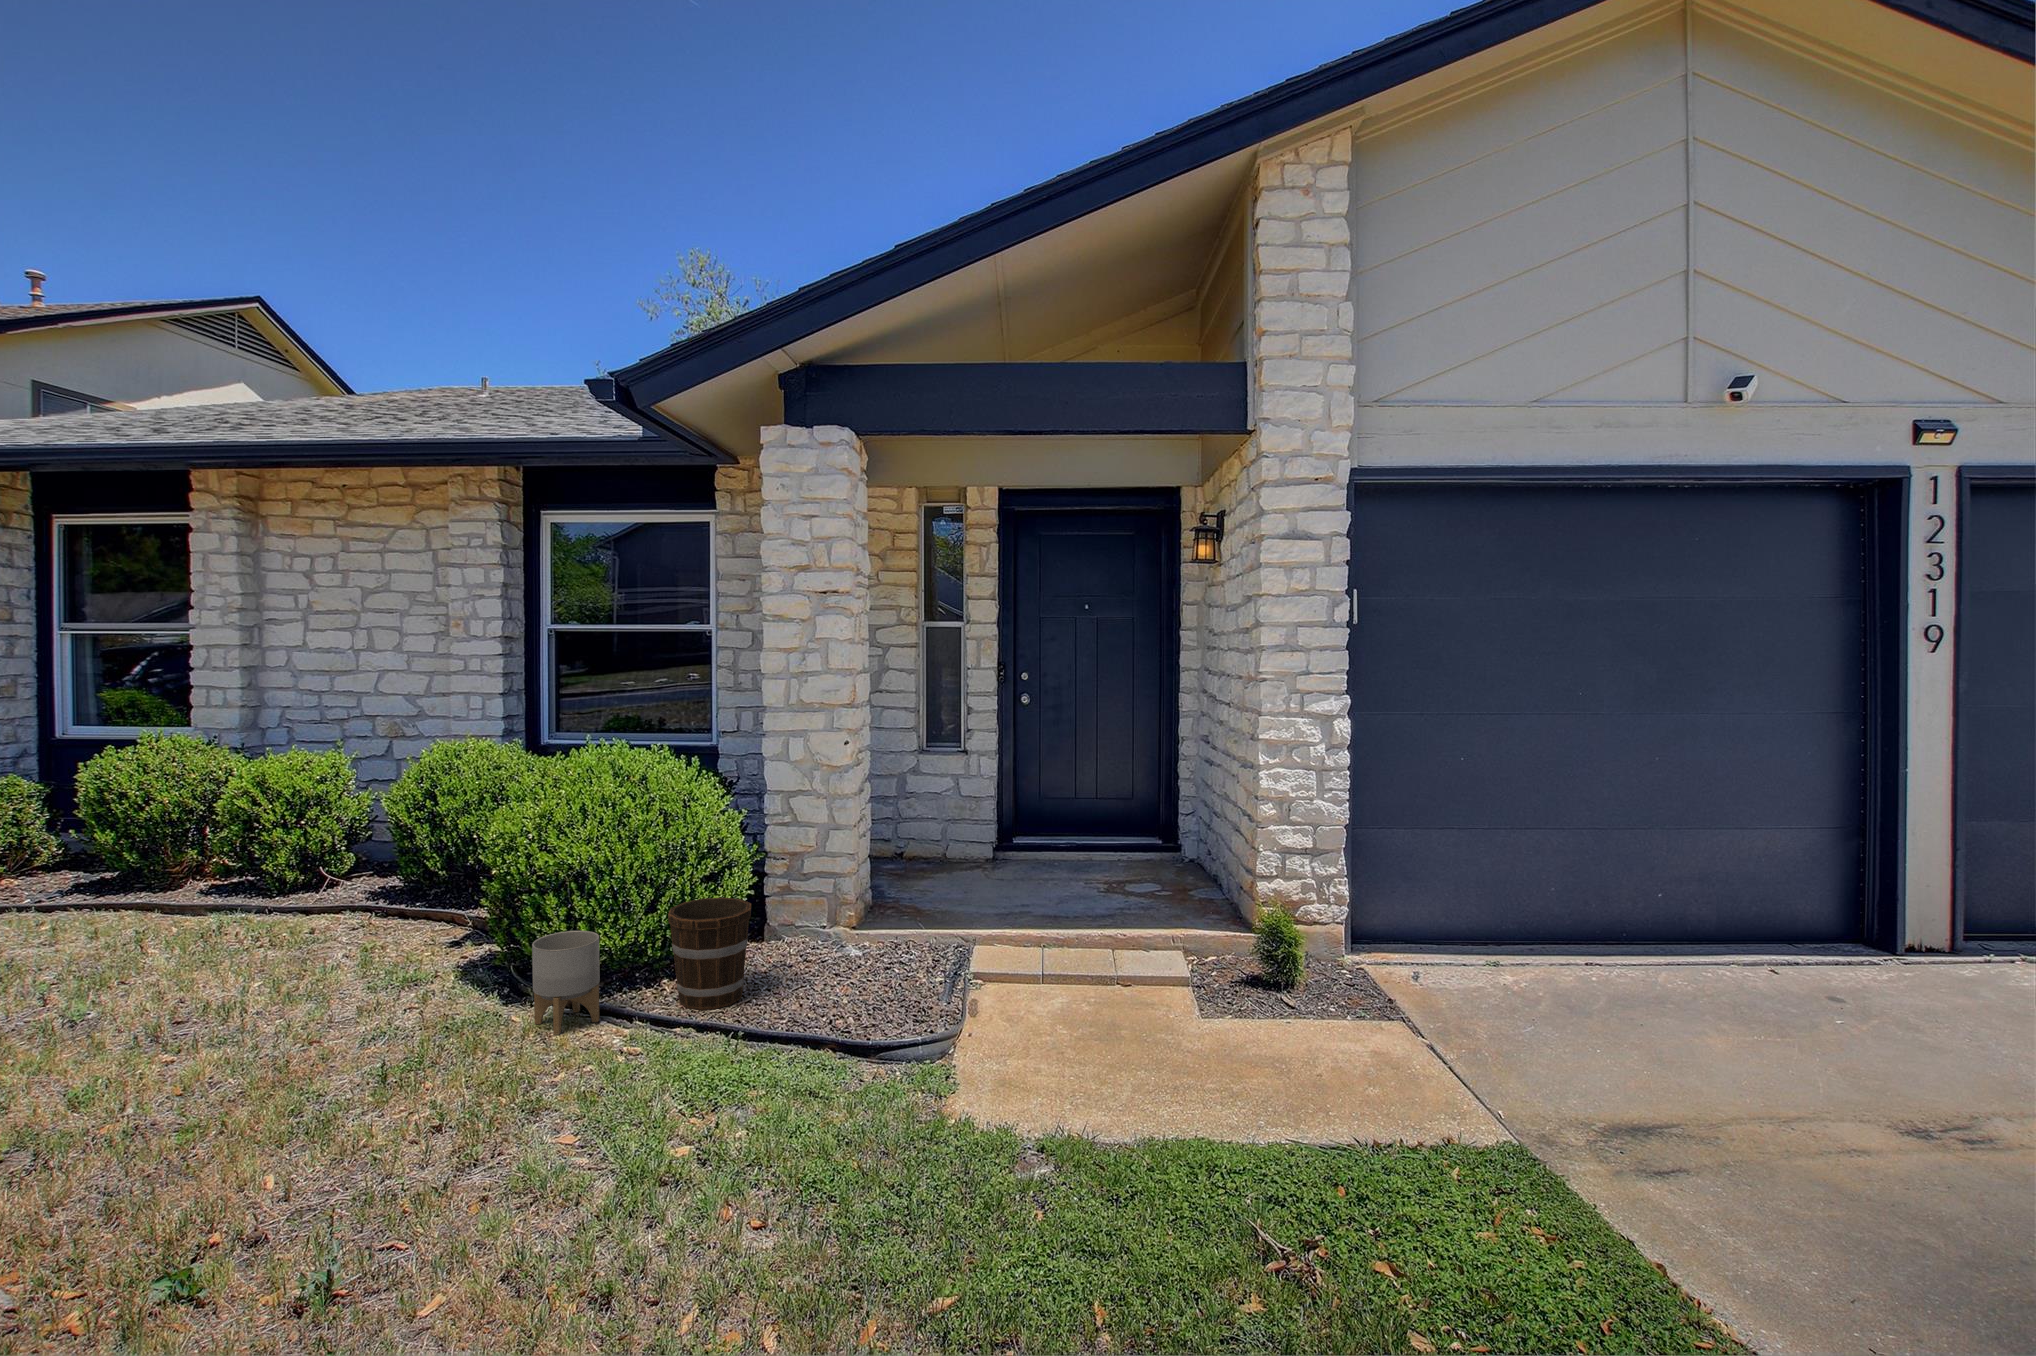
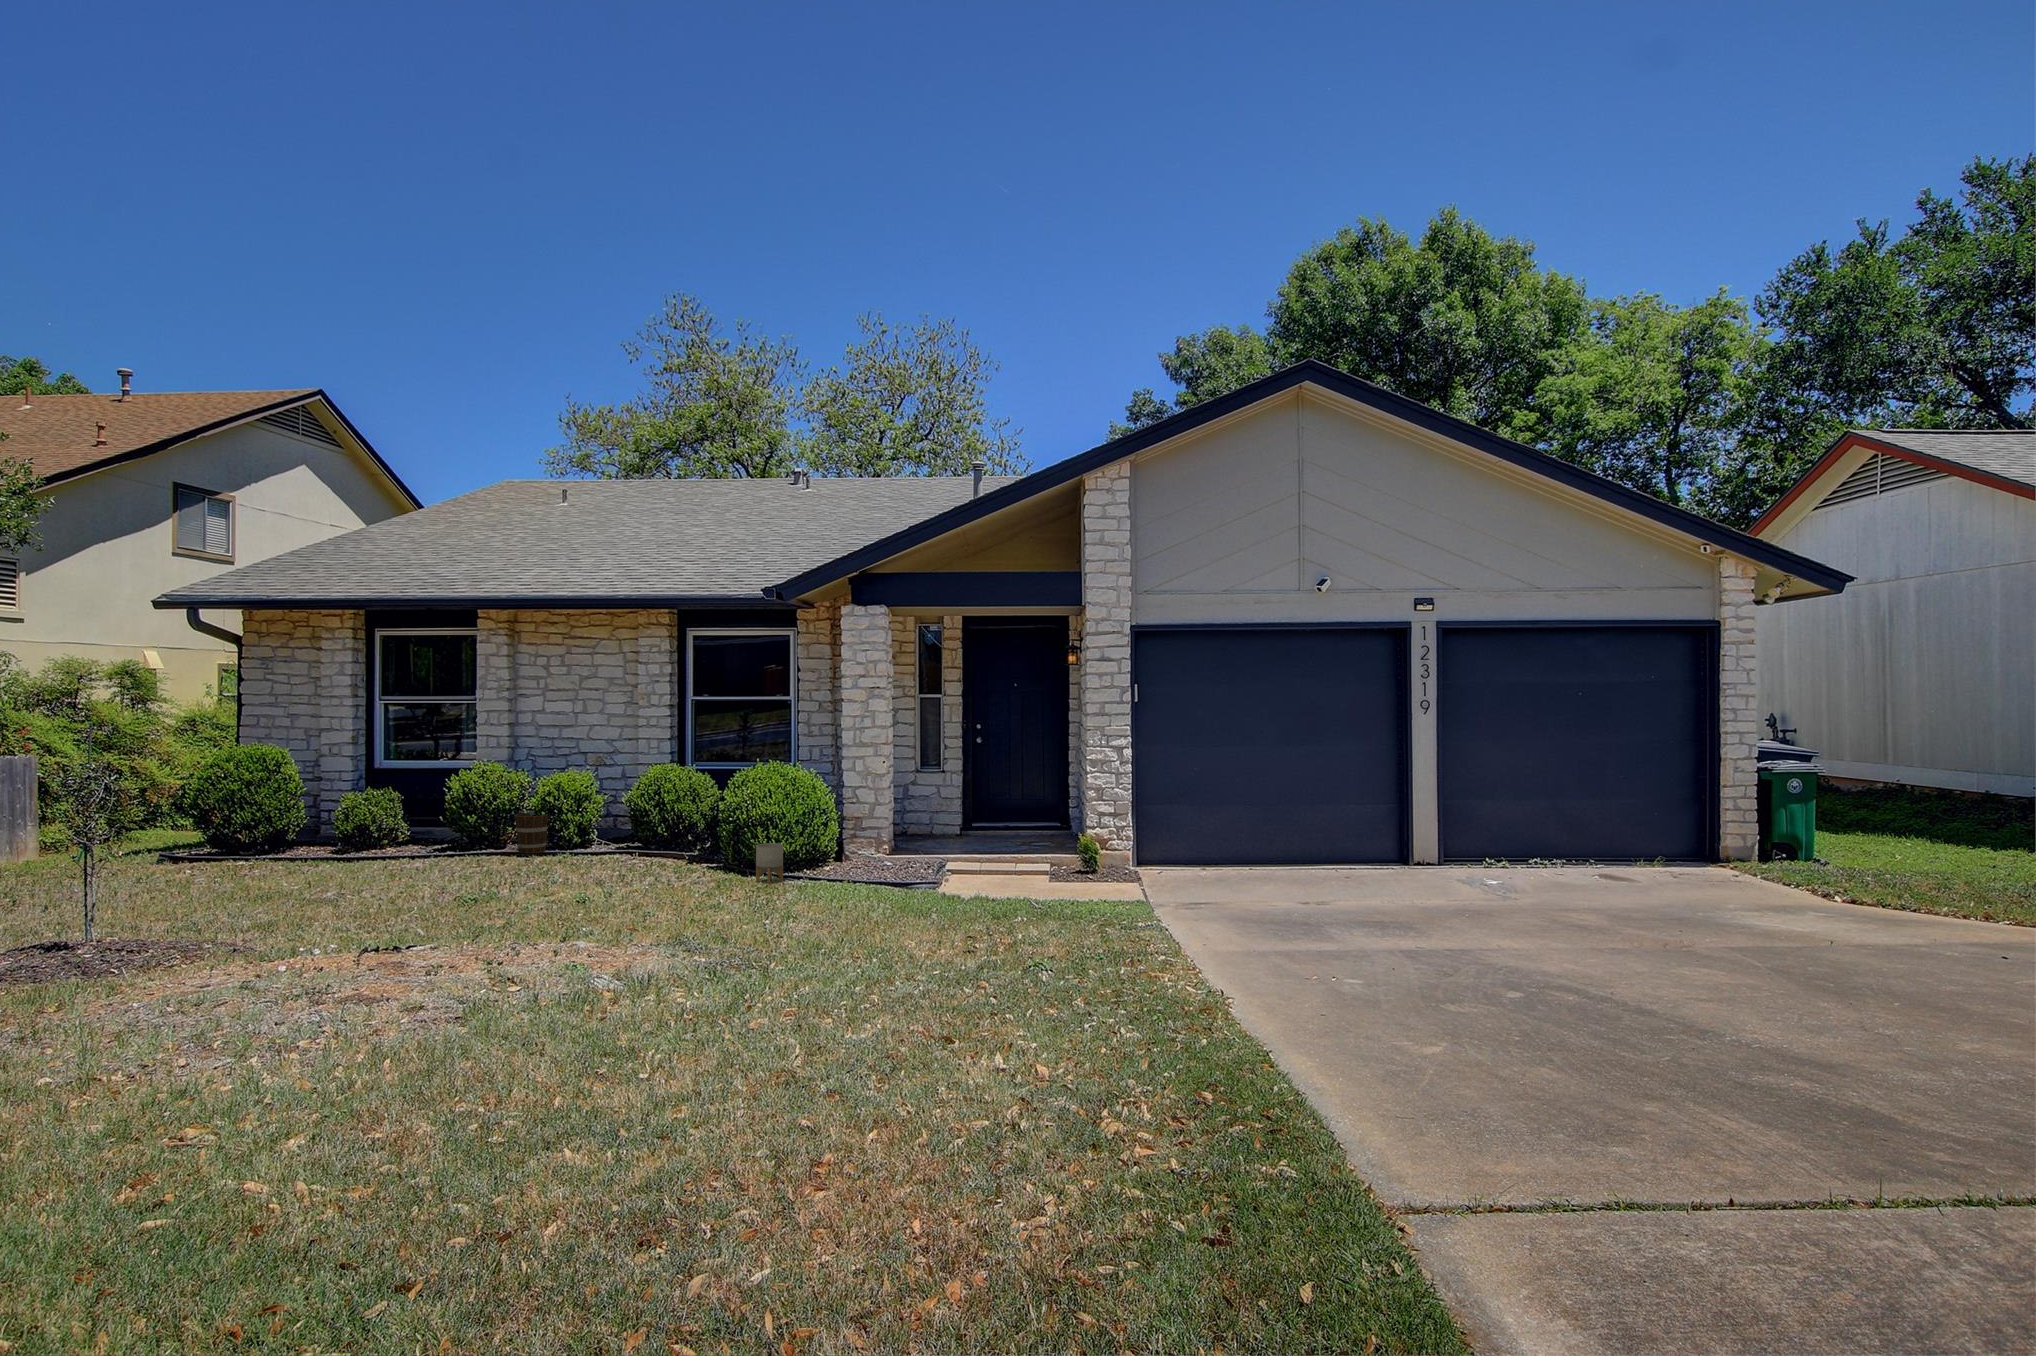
bucket: present [668,897,751,1010] -> present [514,813,548,853]

